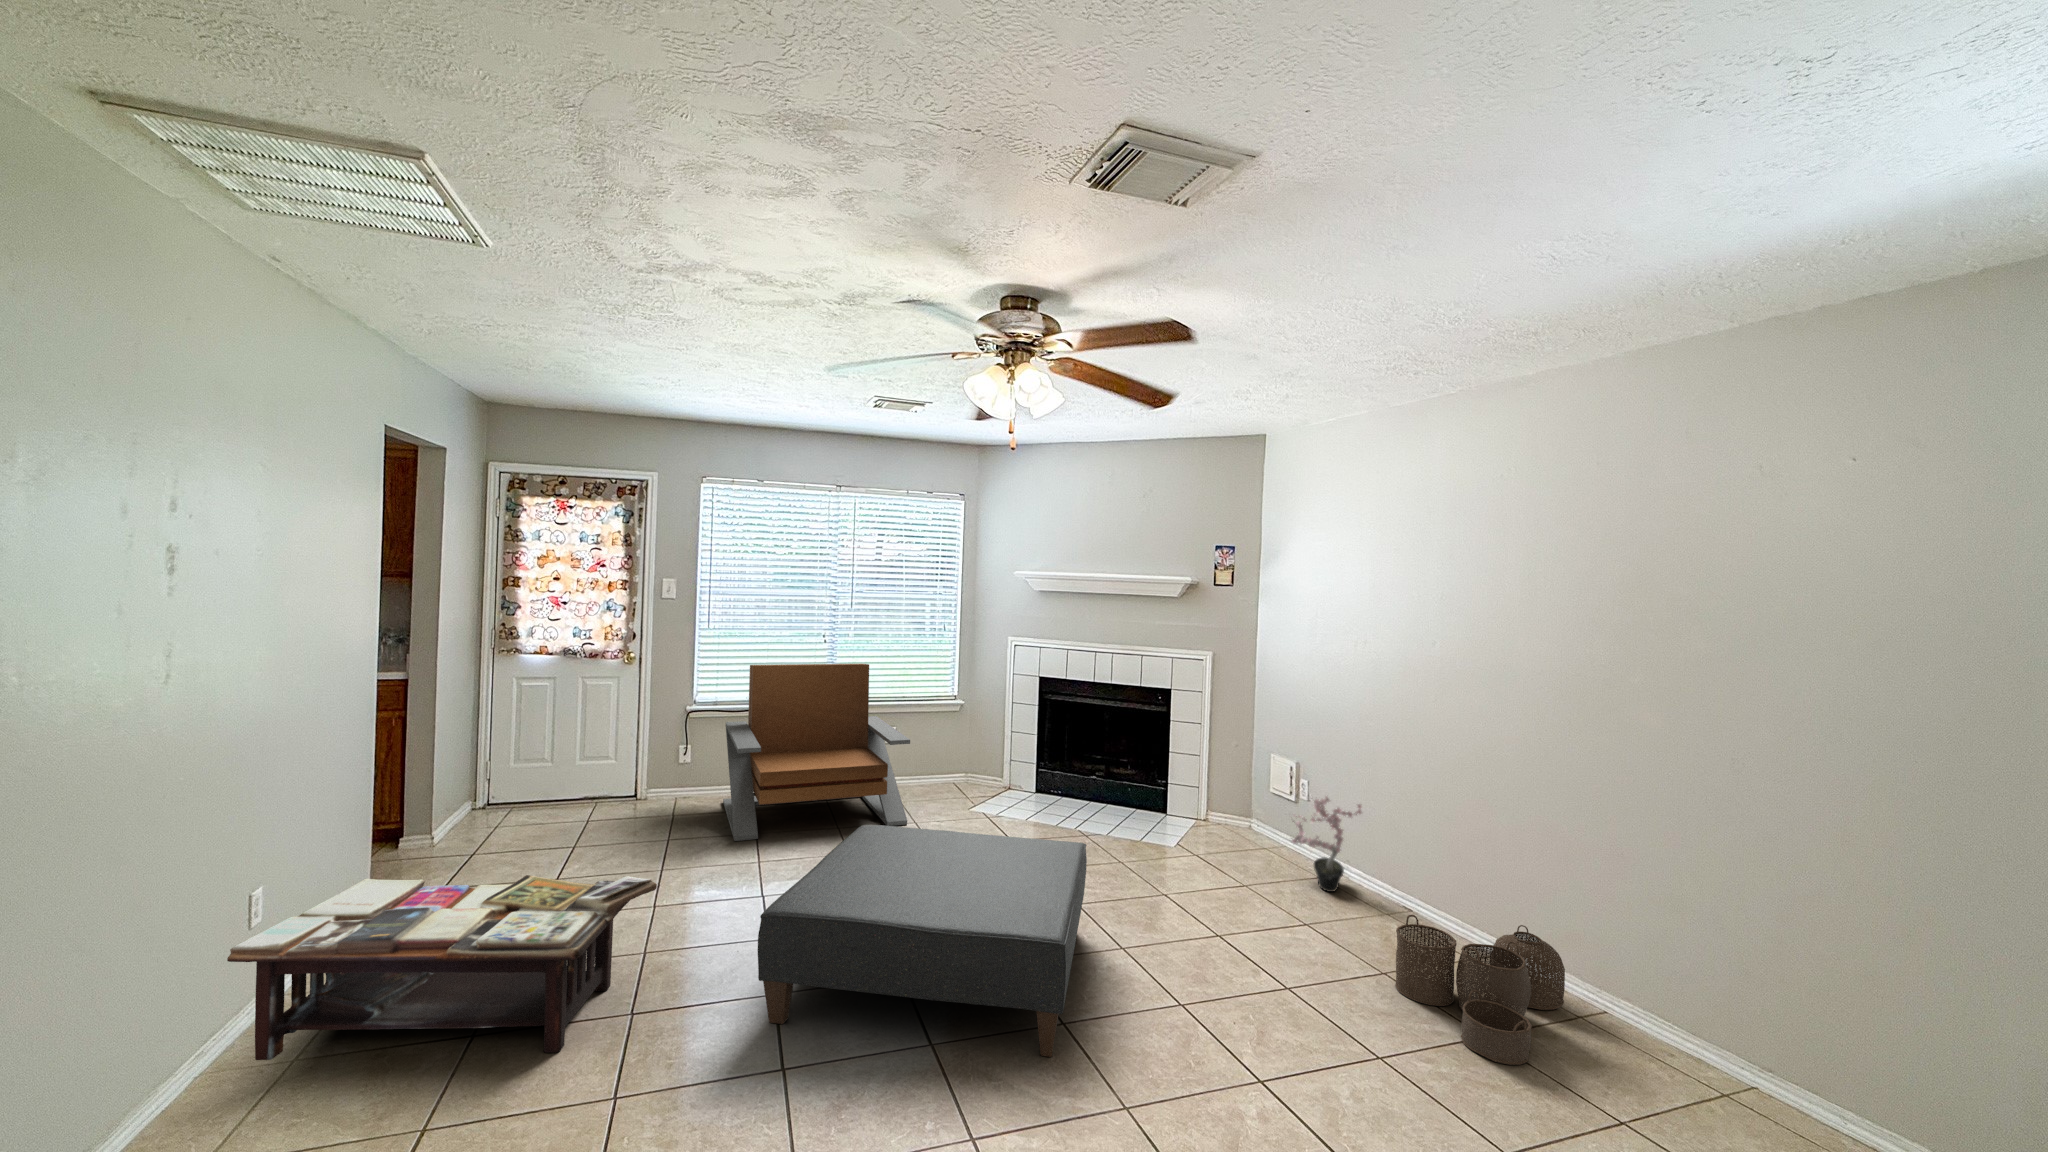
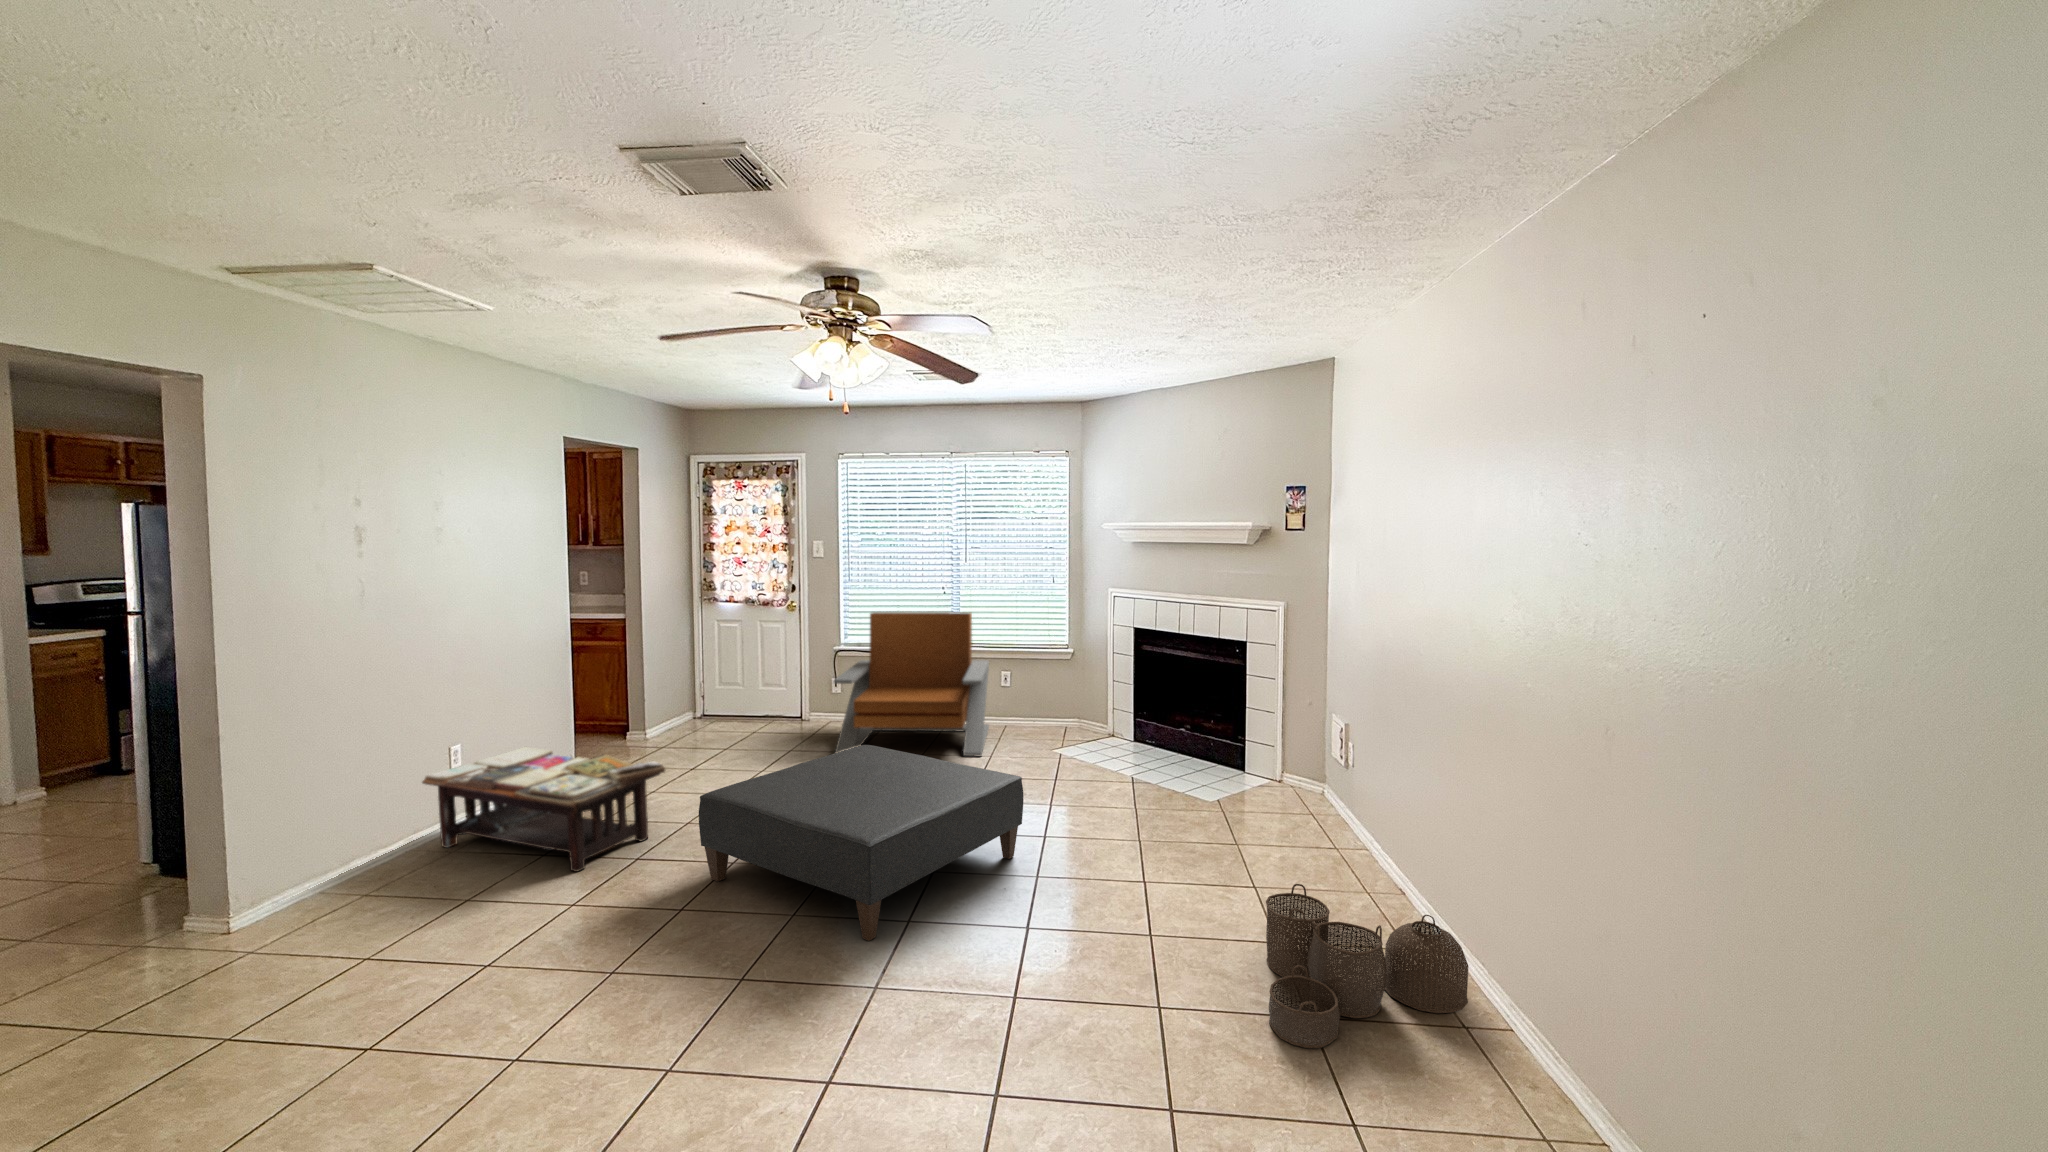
potted plant: present [1292,797,1362,892] -> none [1298,754,1367,863]

